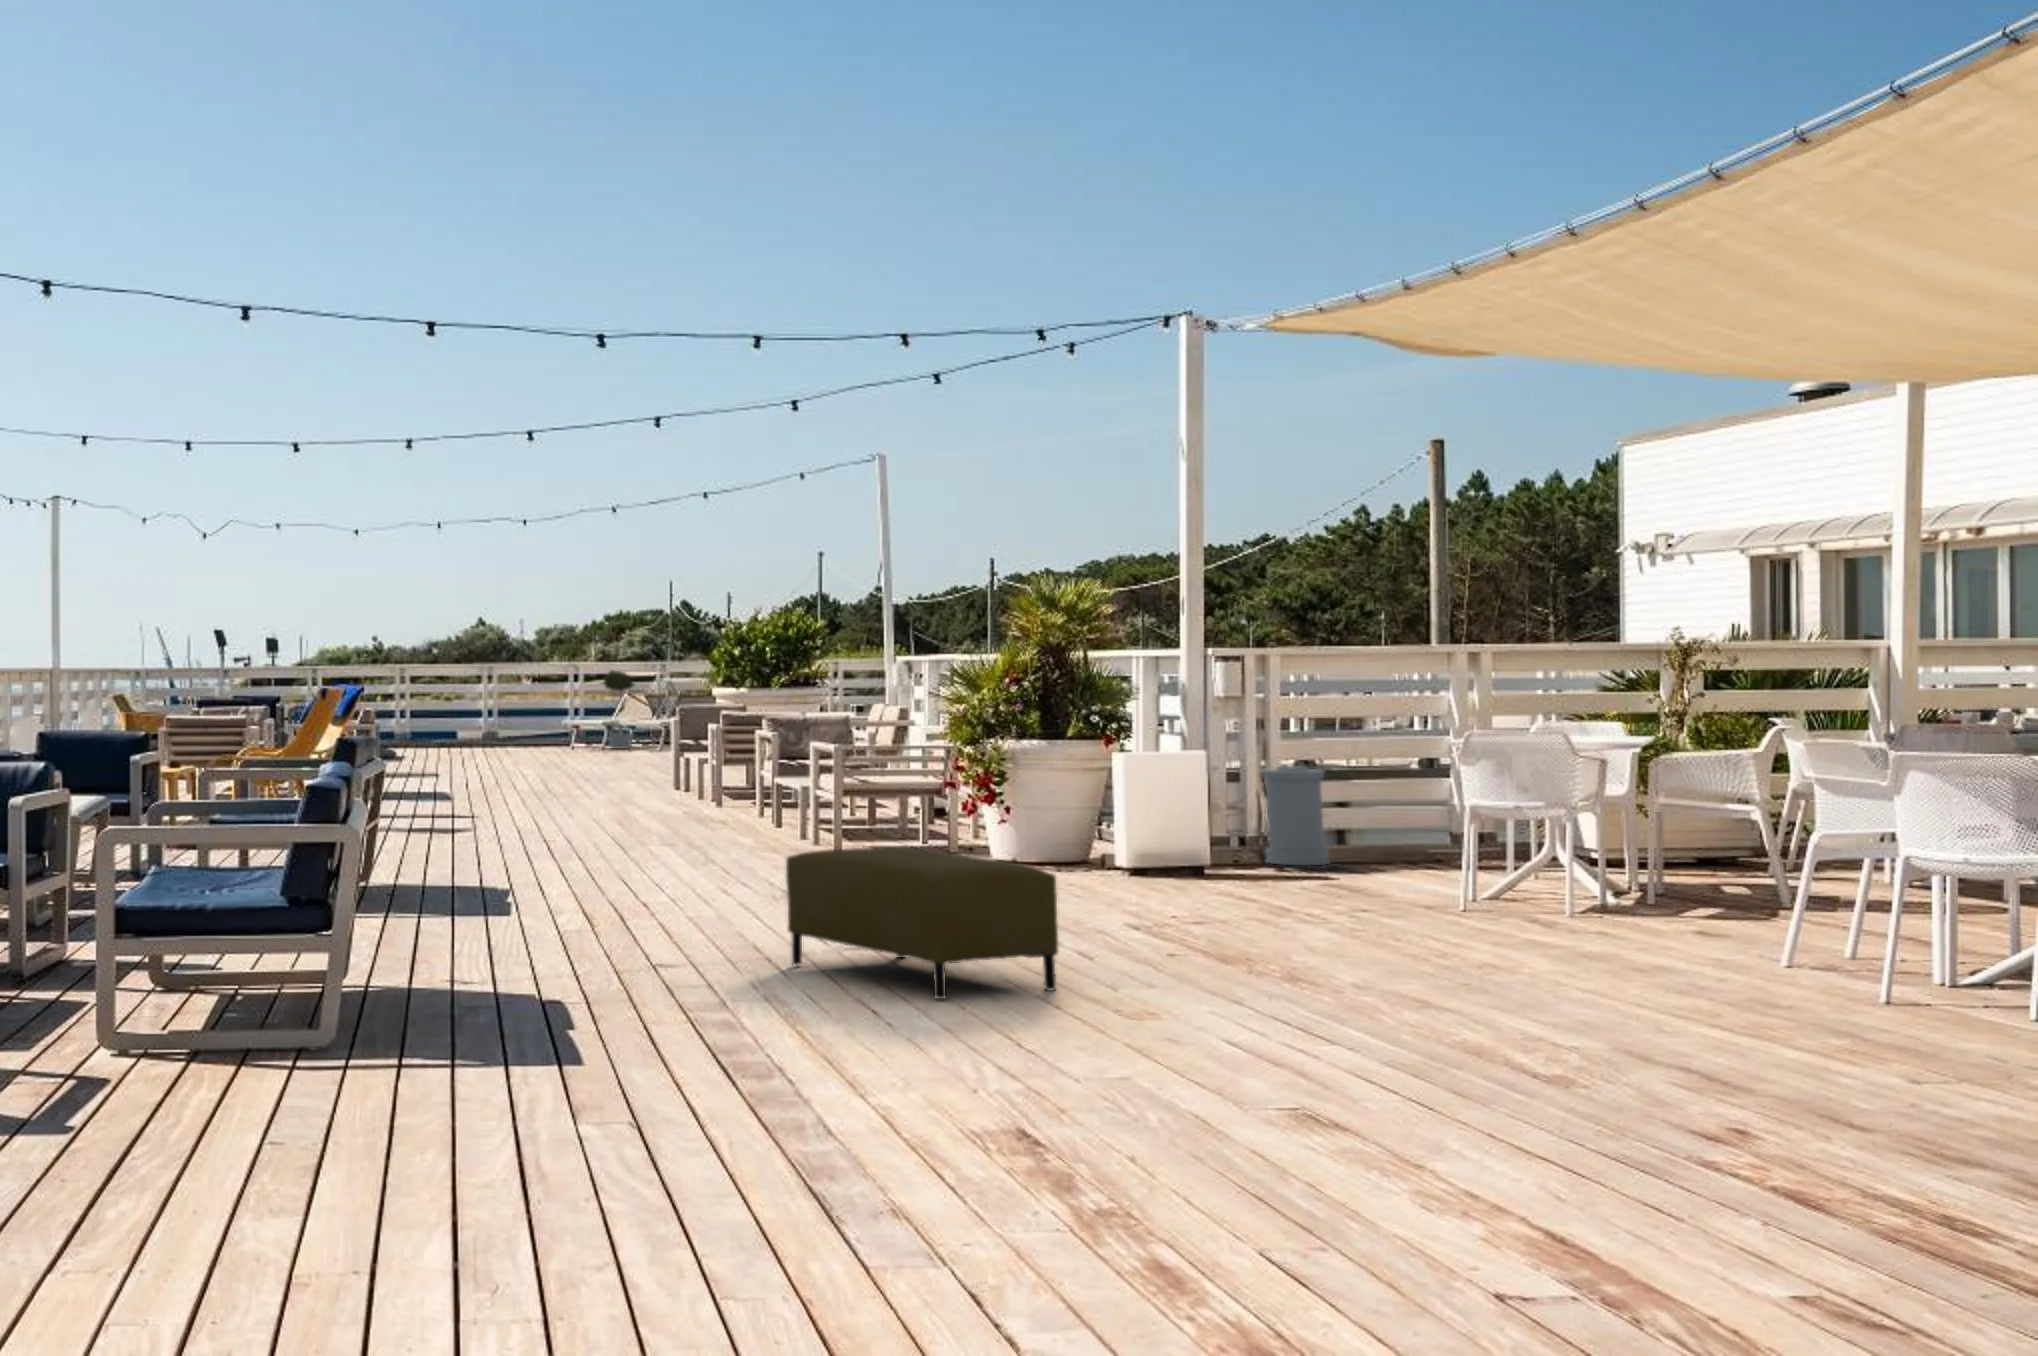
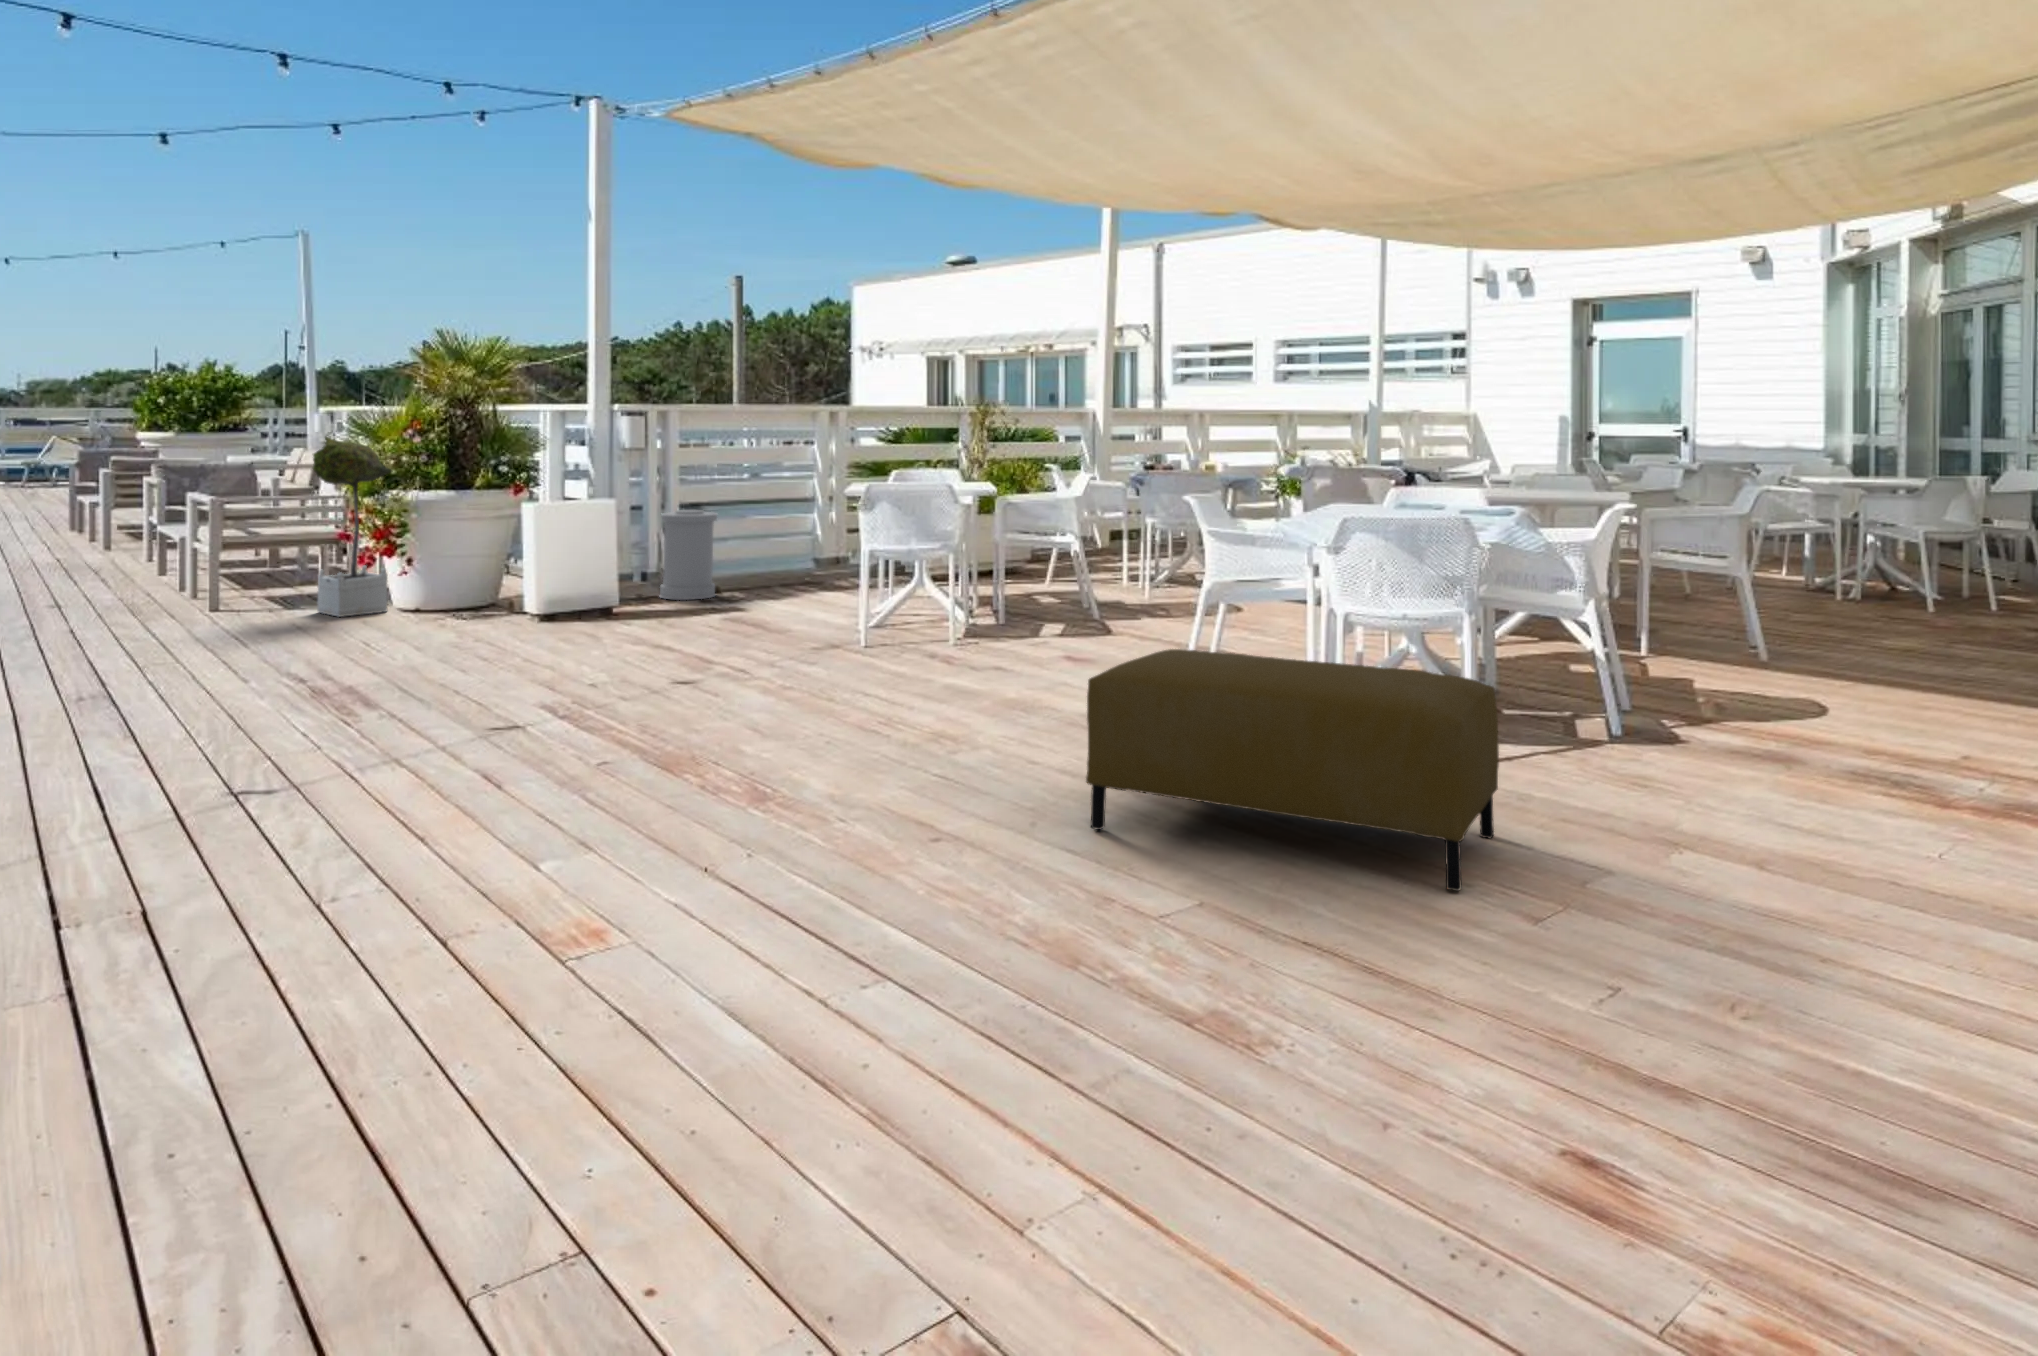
potted tree: present [604,670,634,749] -> present [313,437,391,617]
ottoman: present [786,847,1058,999] -> present [1086,649,1499,891]

